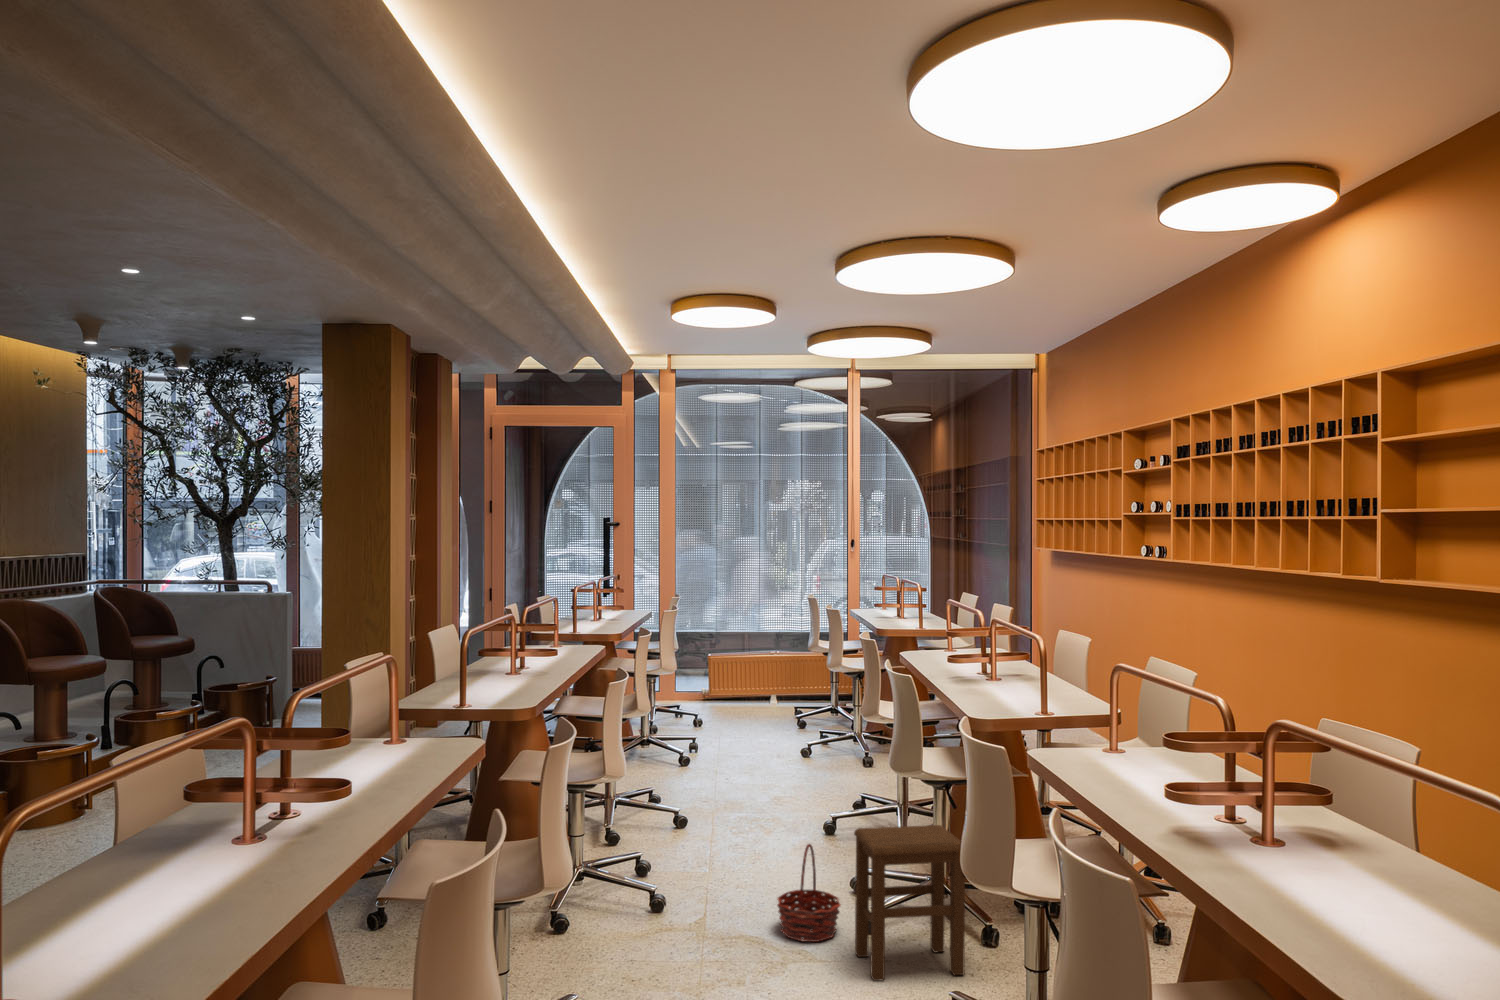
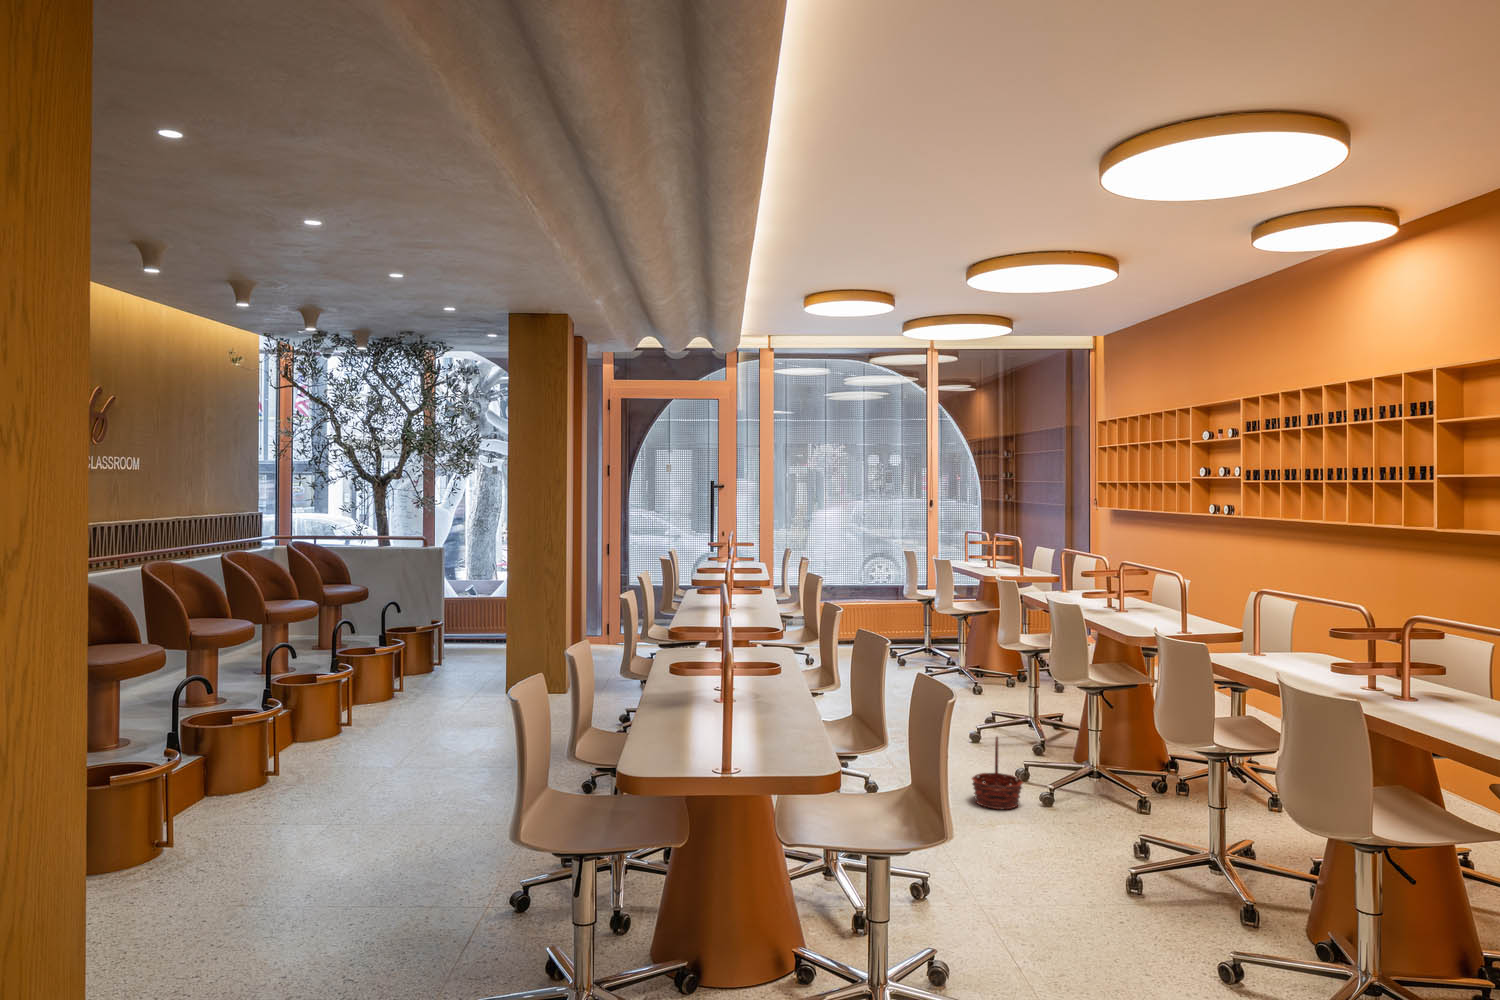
stool: present [854,825,965,981] -> none [1040,720,1134,832]

